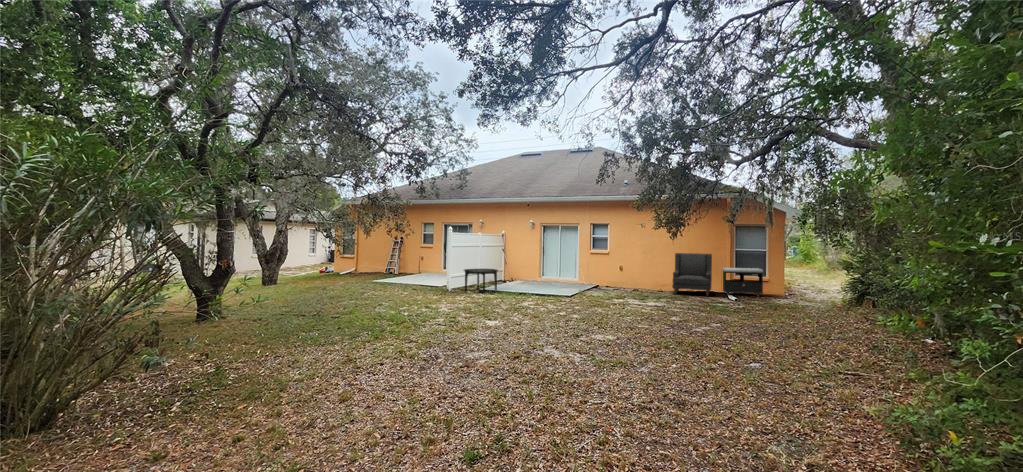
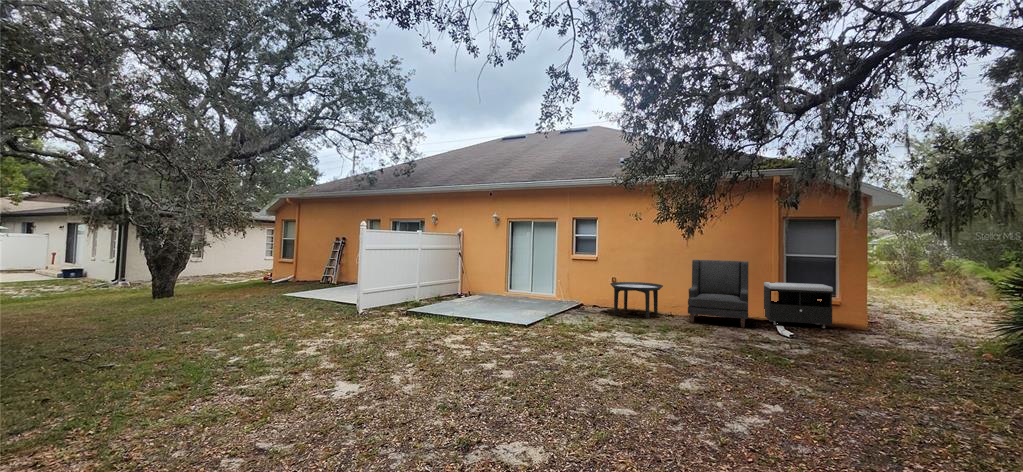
round table: present [464,269,498,292] -> present [610,282,663,319]

